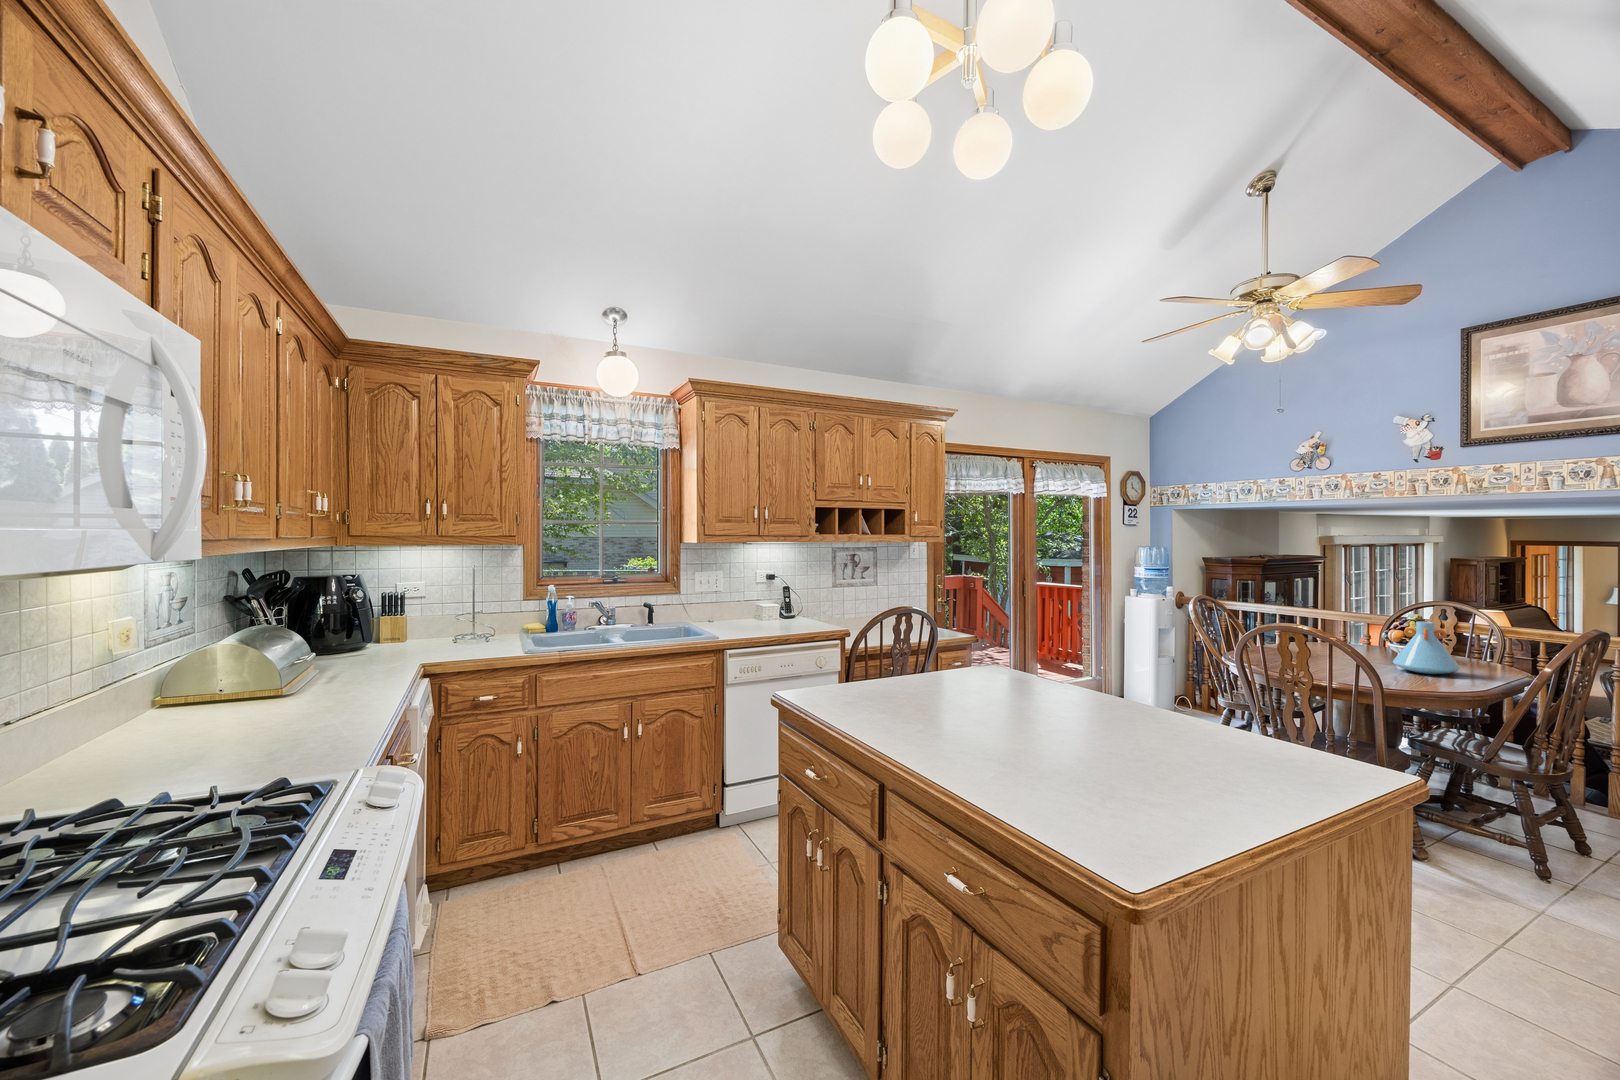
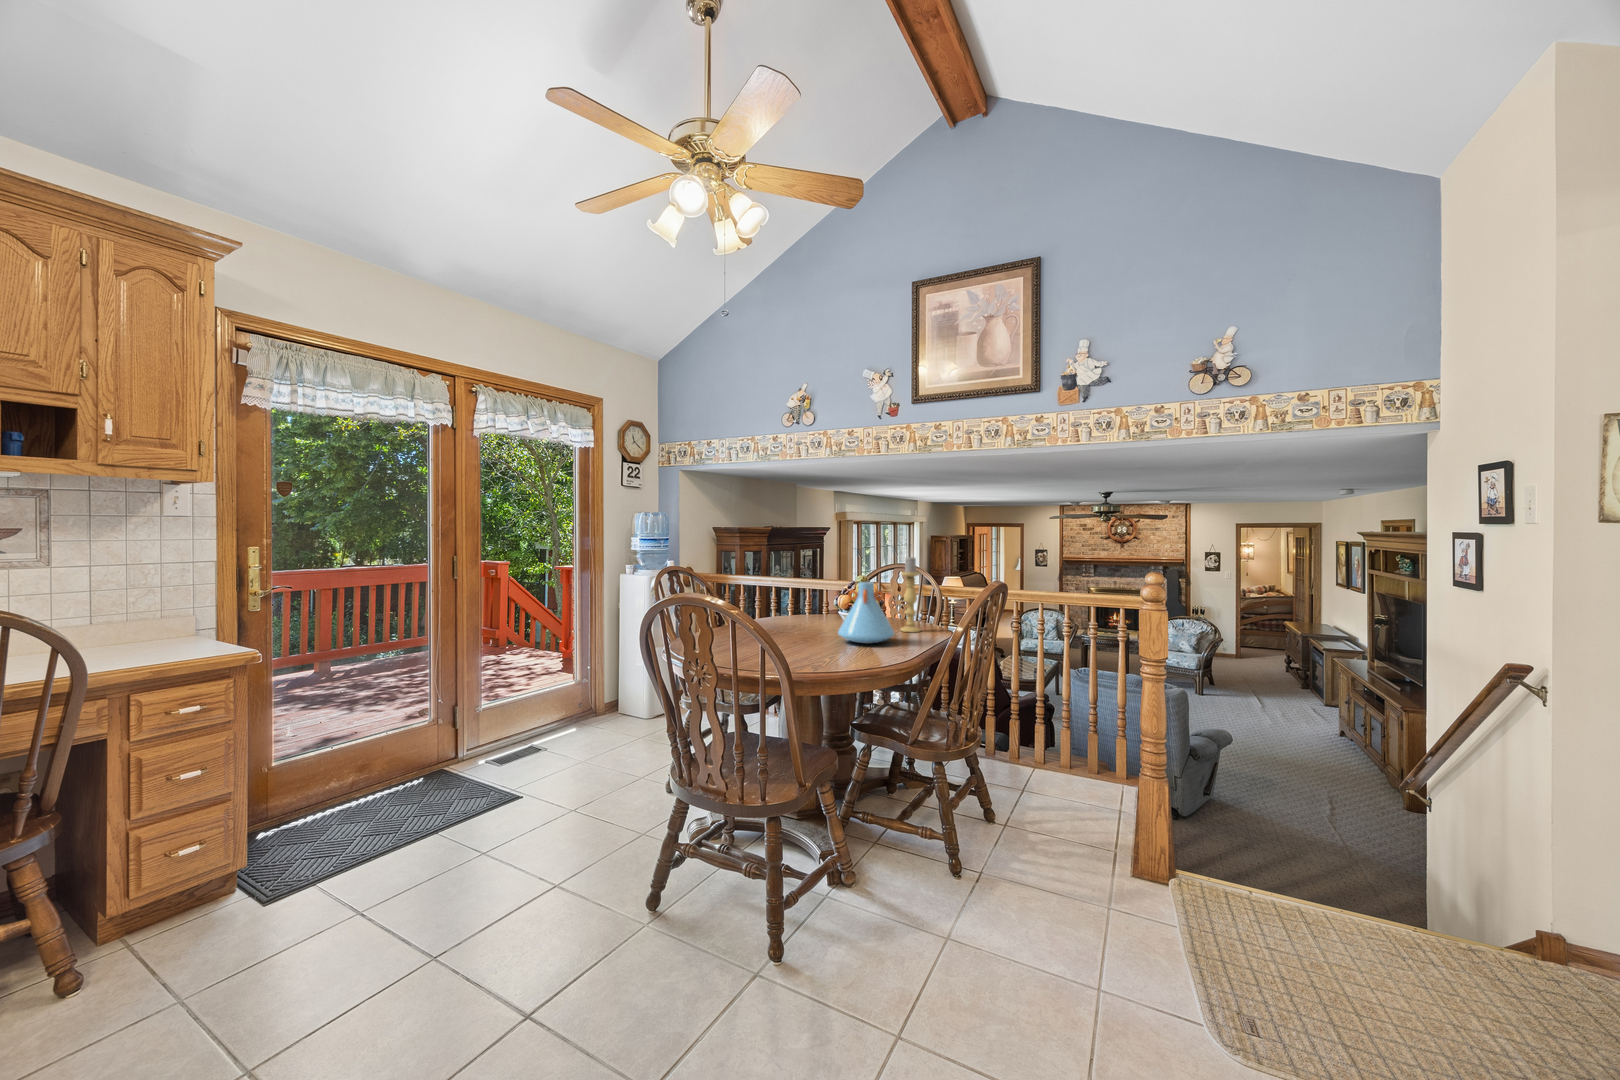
candle holder: none [1459,599,1486,669] -> present [900,557,921,632]

